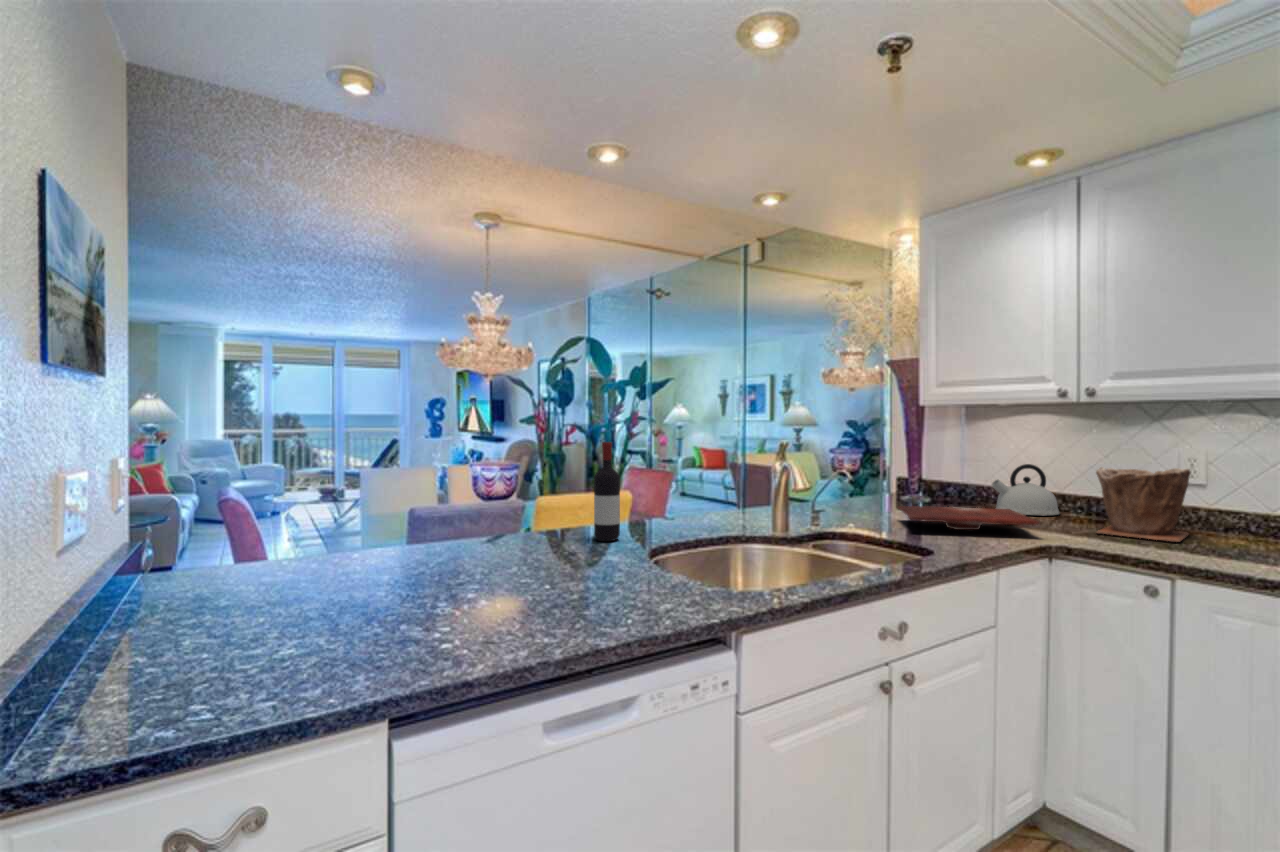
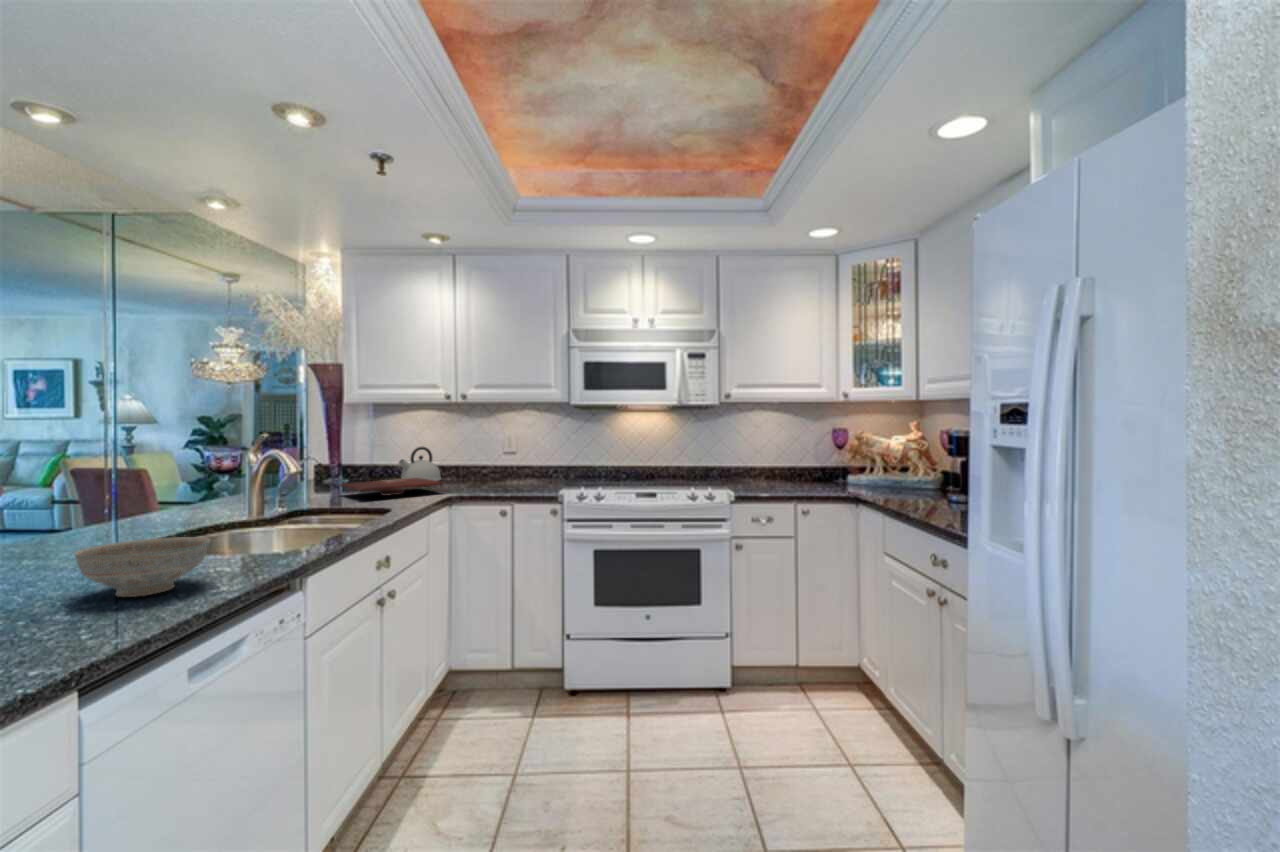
wine bottle: present [594,442,620,541] -> none [41,437,82,548]
plant pot: present [1096,467,1191,542] -> none [468,443,514,487]
decorative bowl: none [509,553,622,618] -> present [74,537,211,597]

